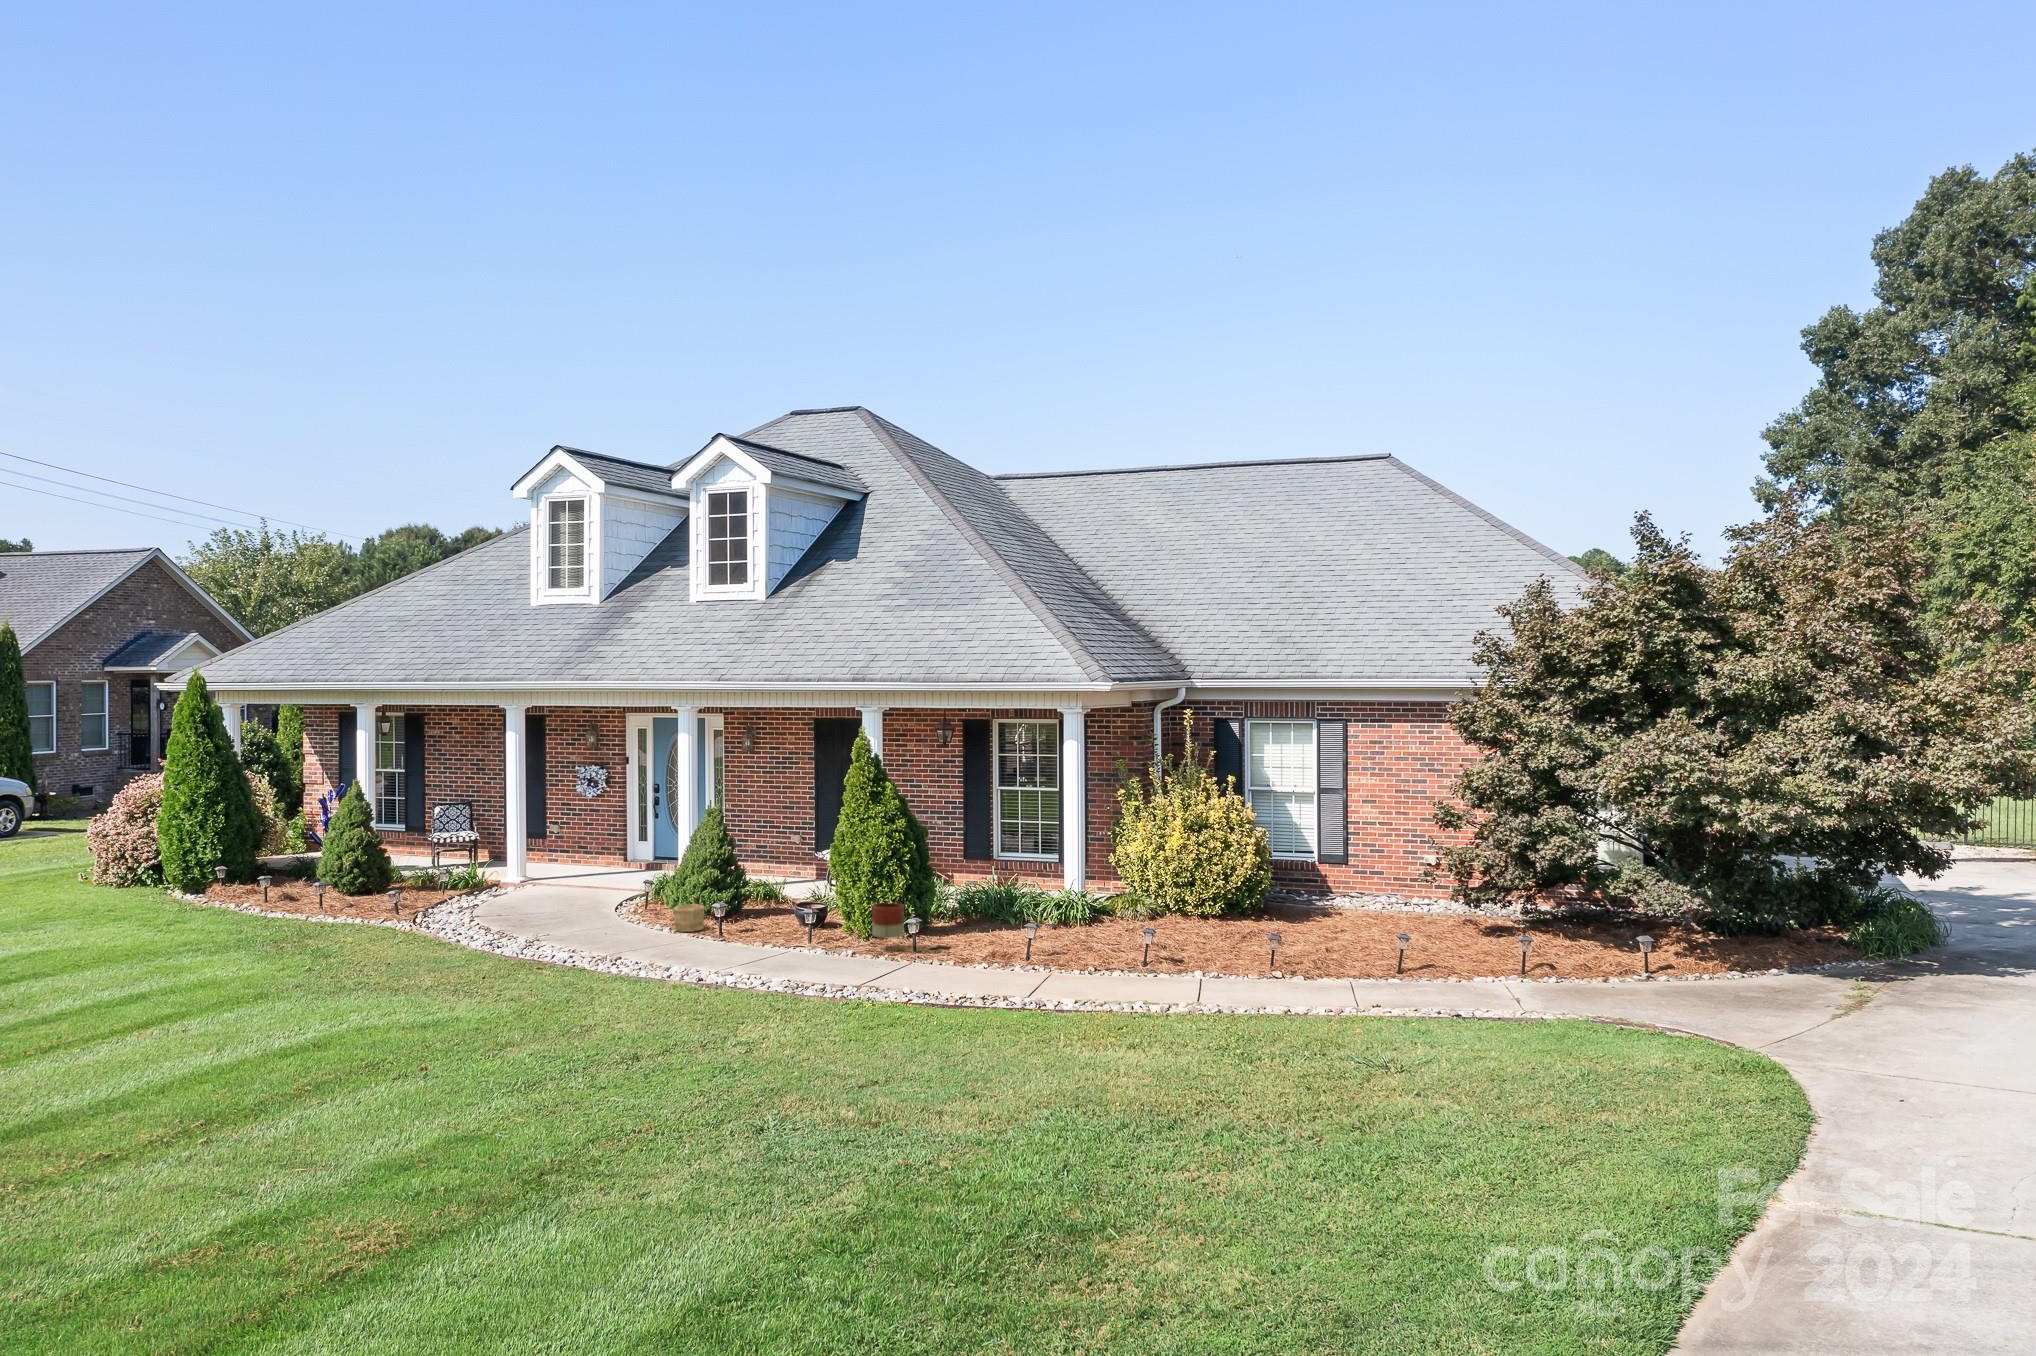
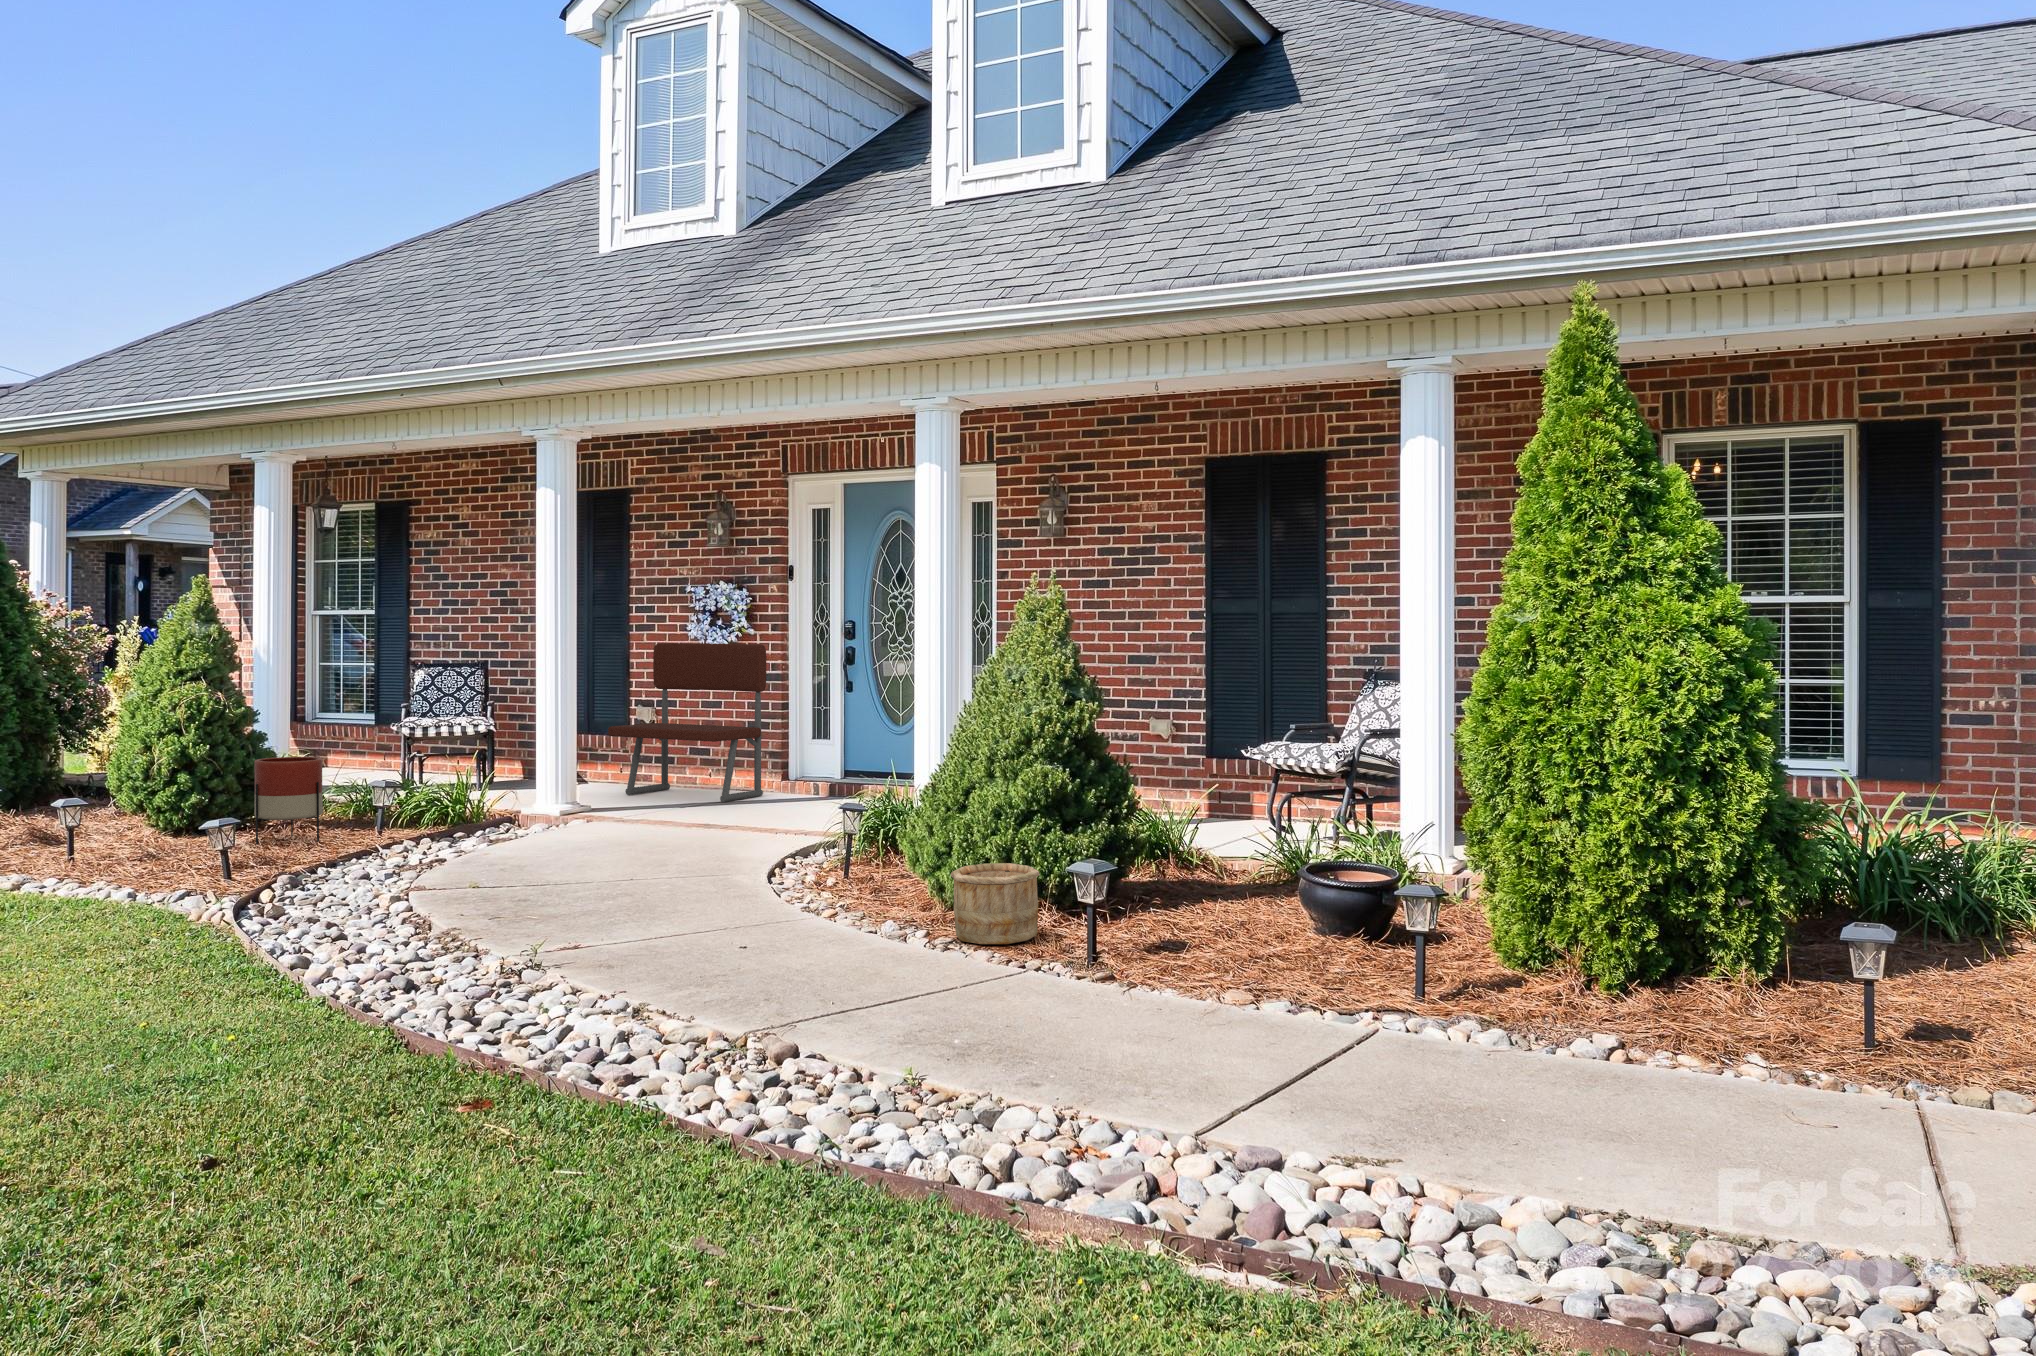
bench: none [538,795,617,873] -> present [608,643,766,802]
planter: present [872,902,904,938] -> present [255,757,323,844]

